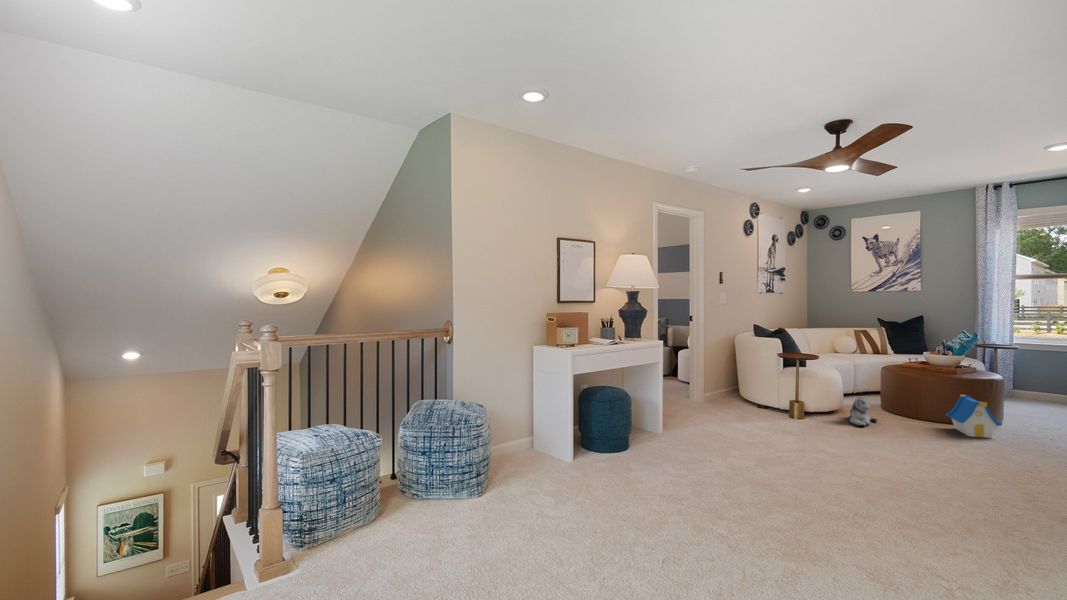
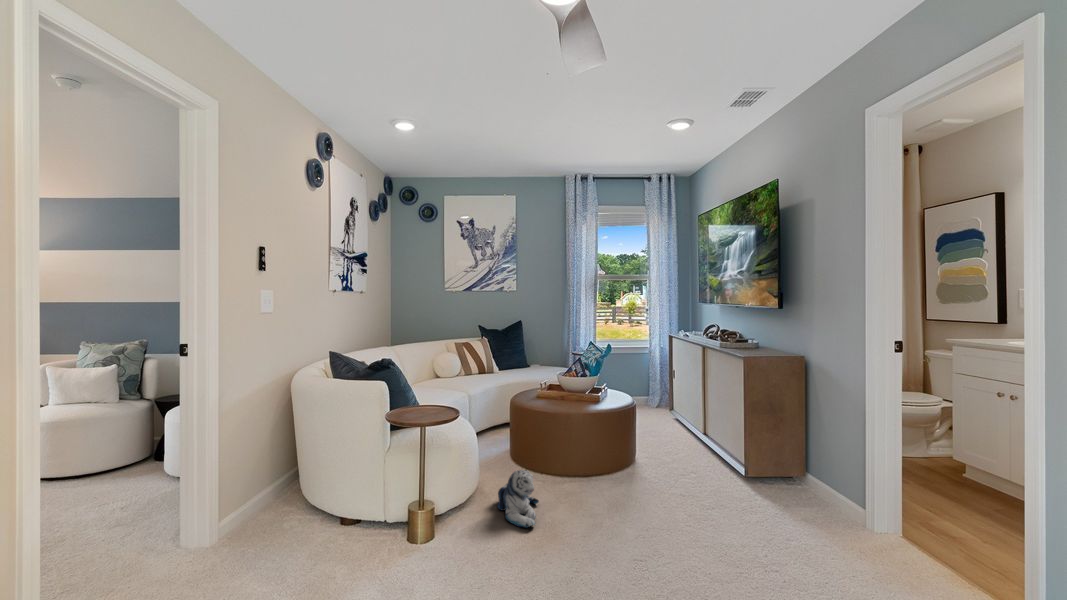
toy house: present [946,395,1002,438] -> none [611,434,679,501]

